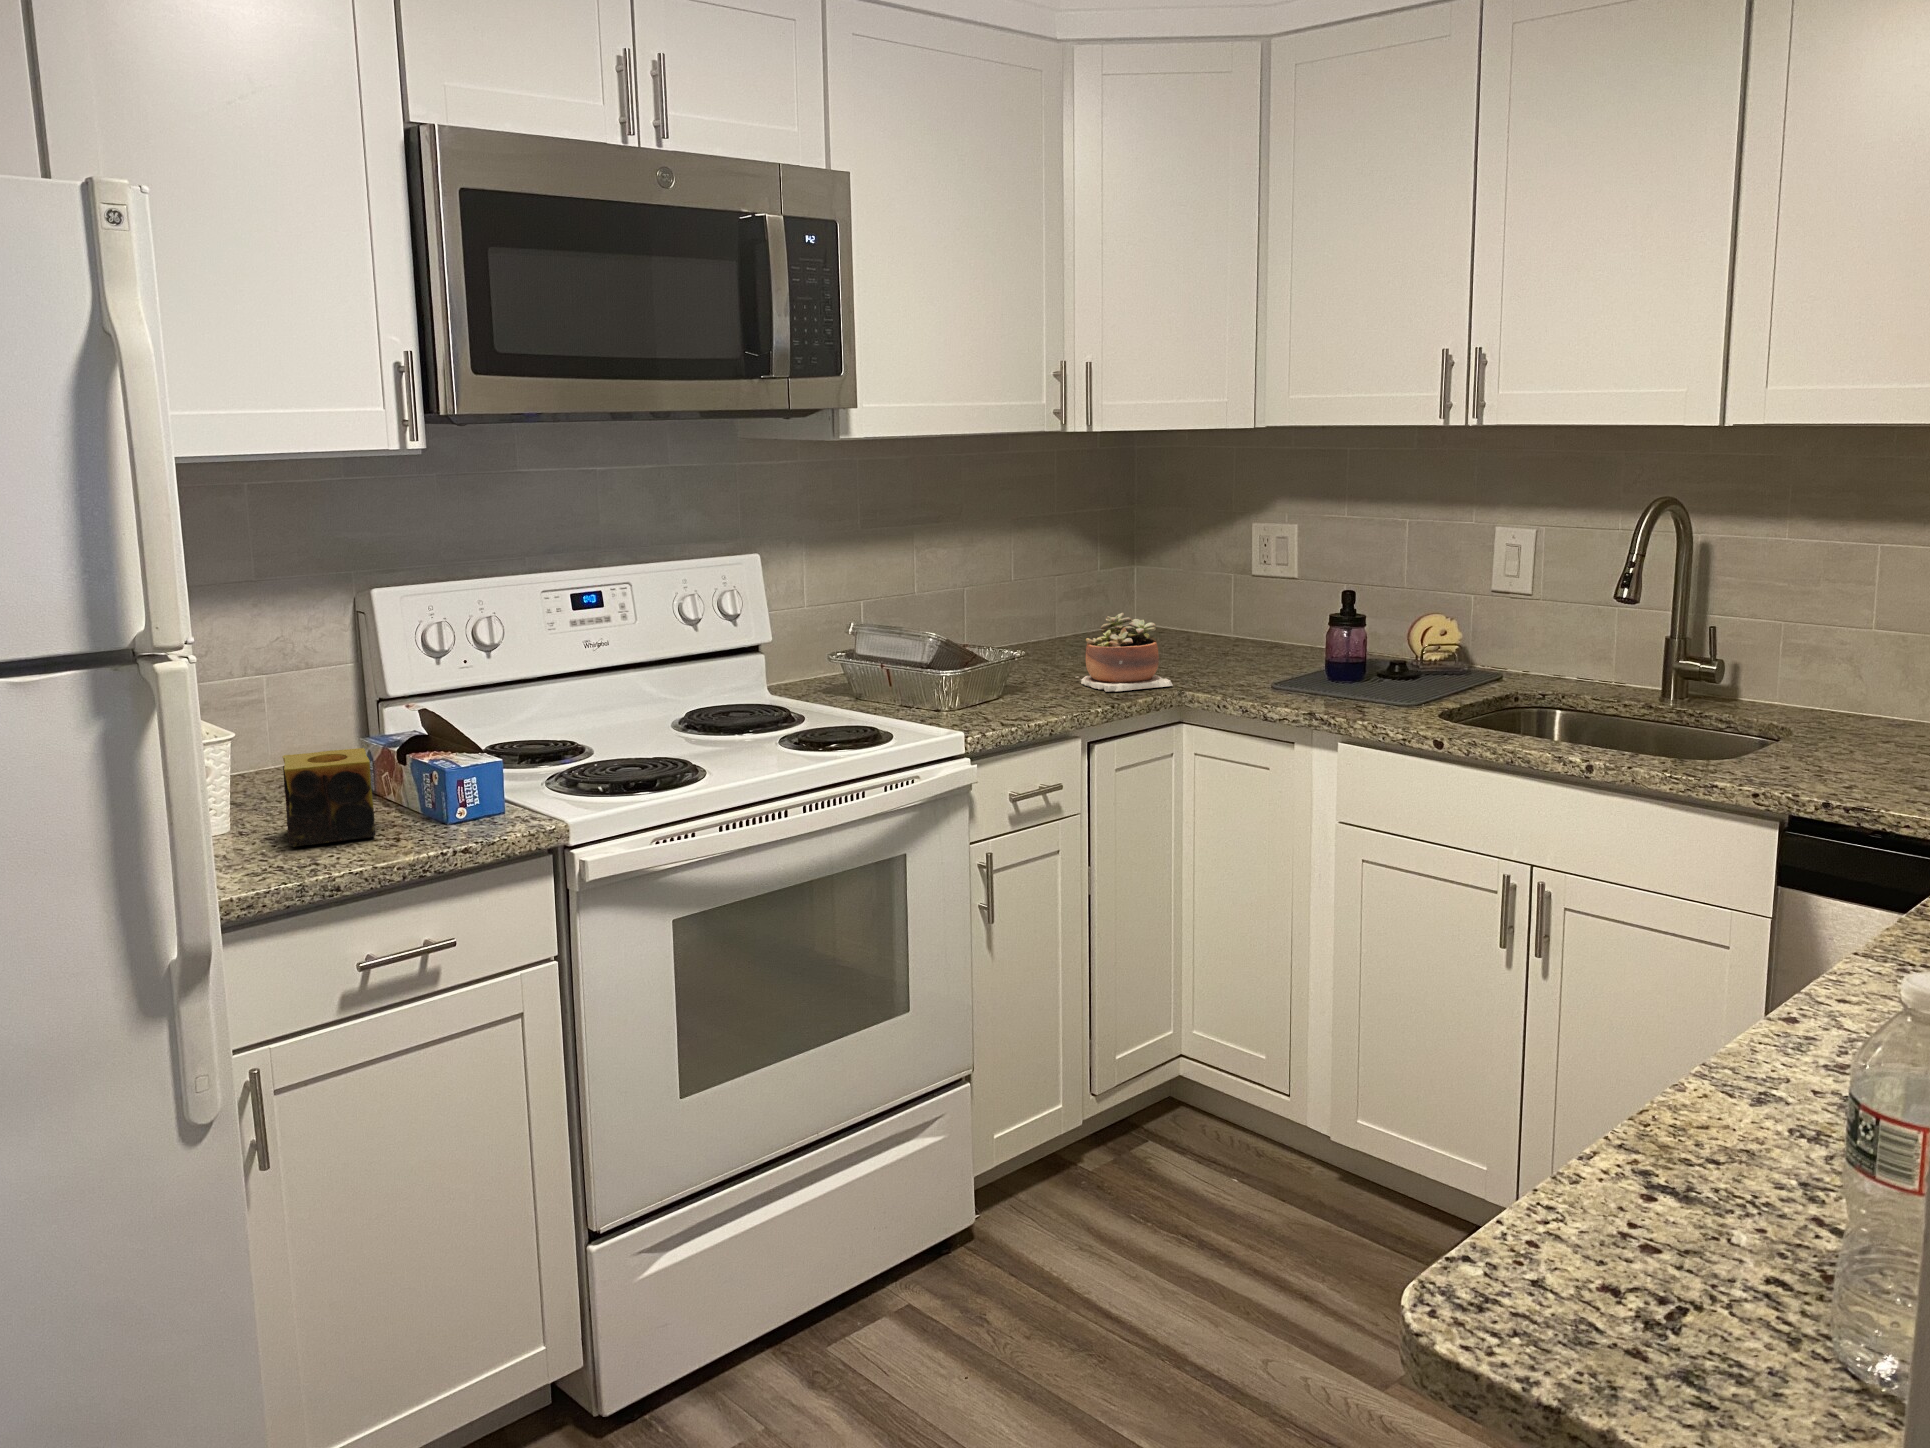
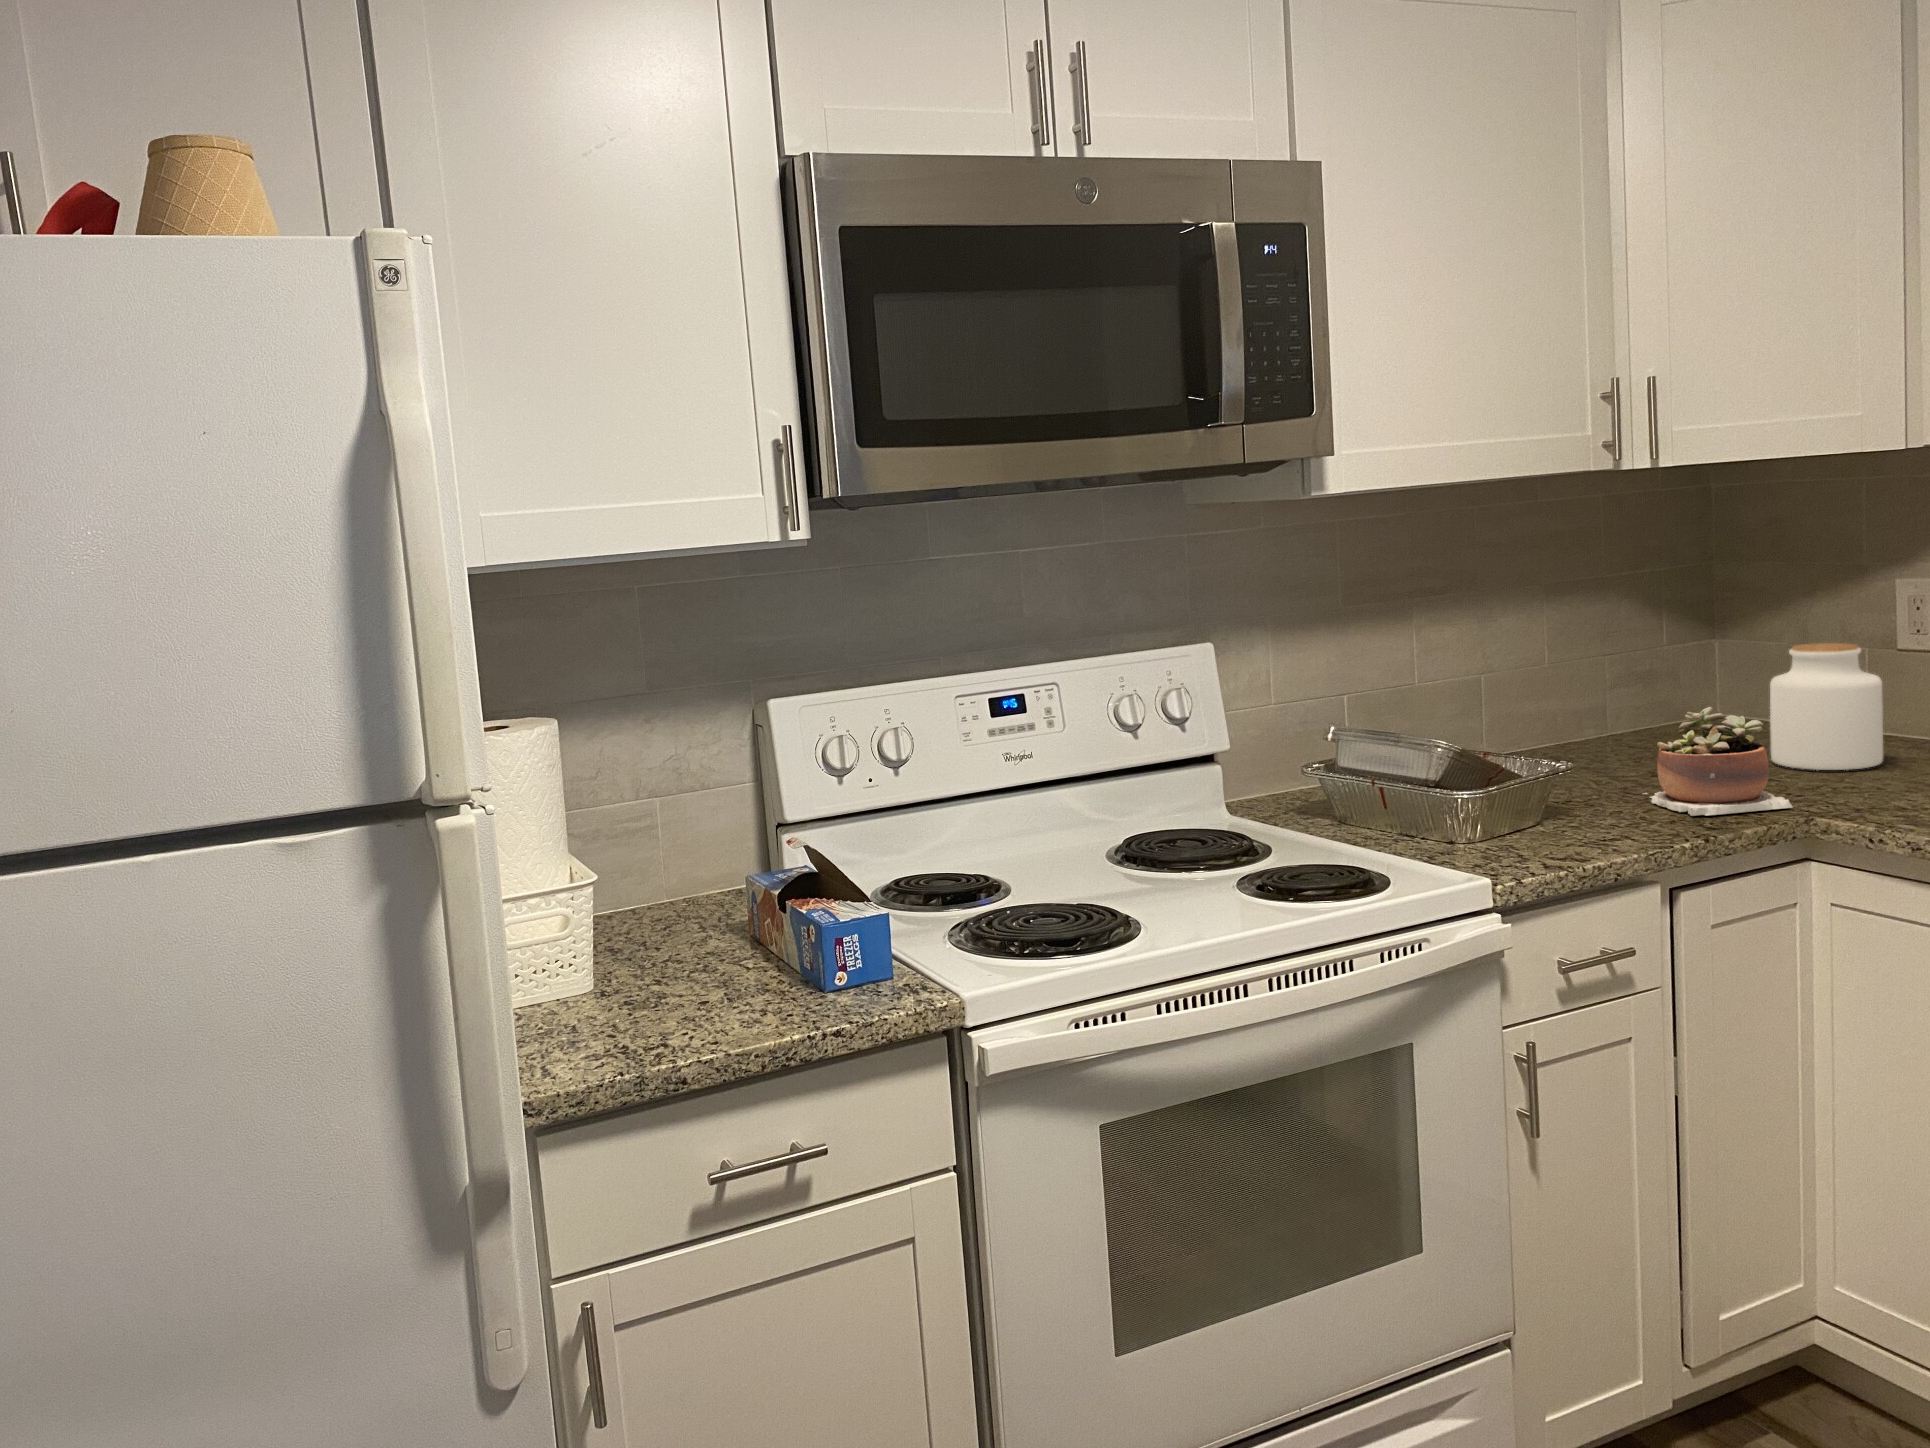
jar: none [1166,569,1238,662] -> present [1770,643,1883,770]
candle: present [283,748,375,847] -> none [636,897,740,1018]

